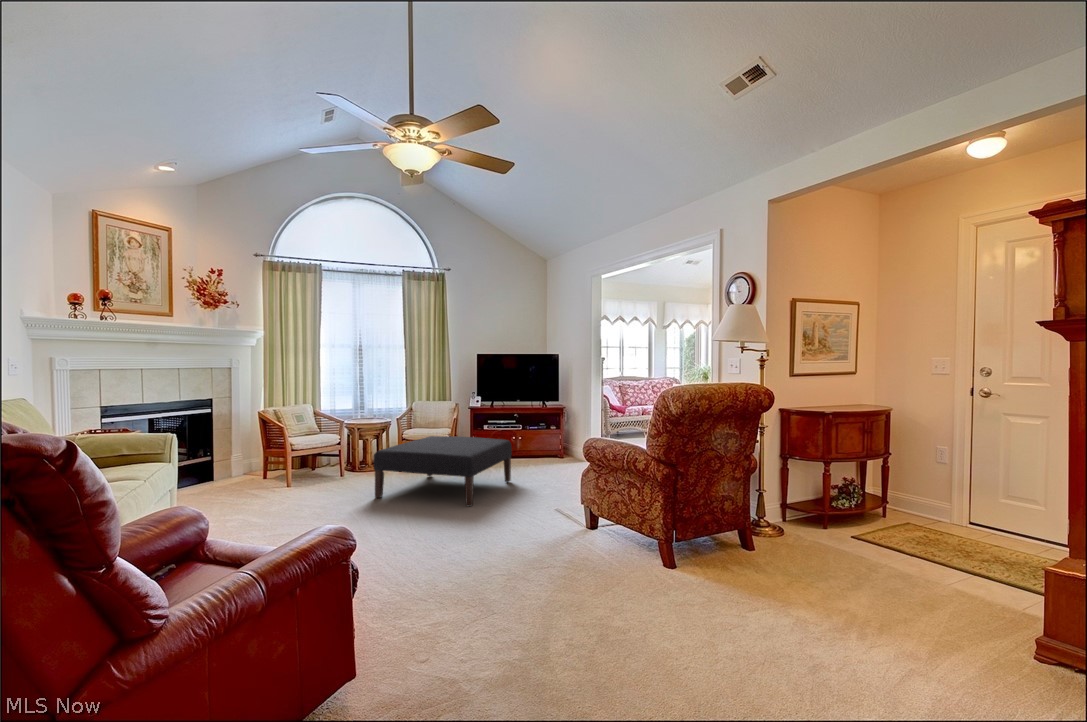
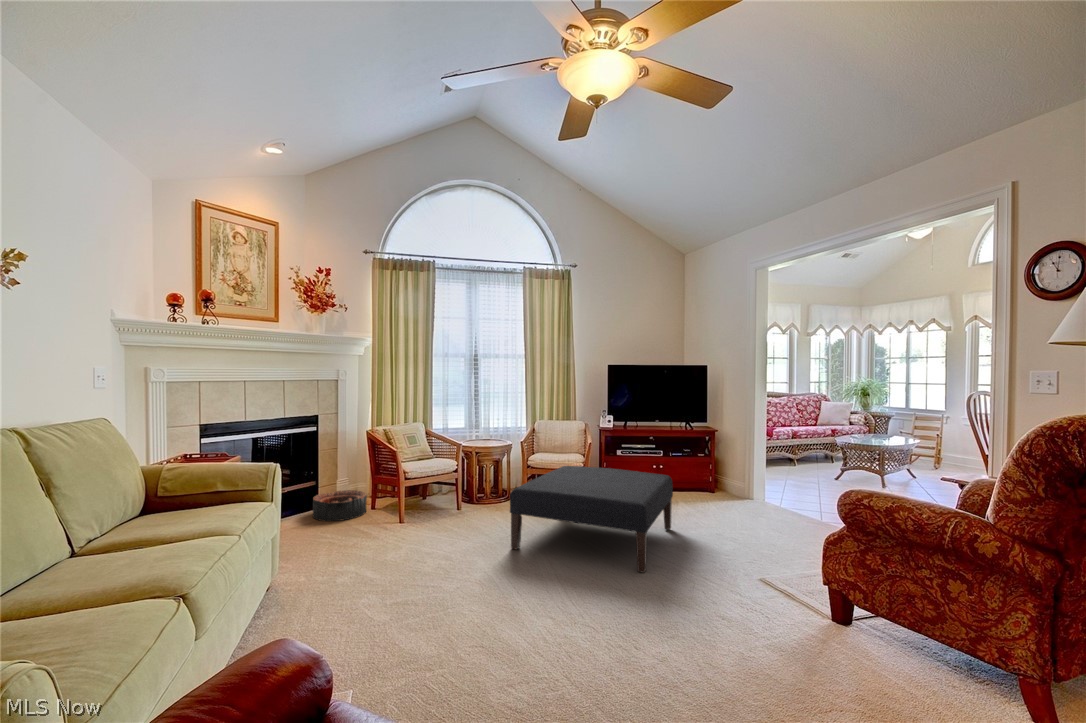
basket: none [208,463,258,488] -> present [313,490,367,521]

